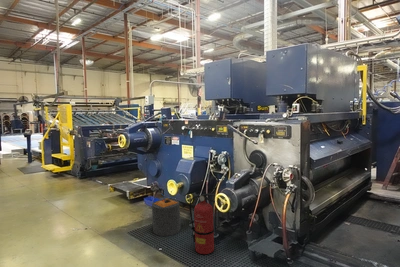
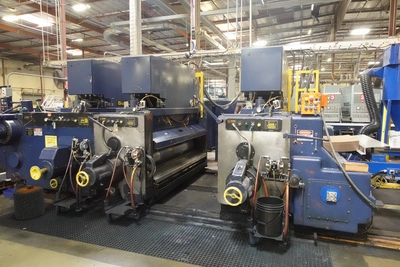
fire extinguisher: present [189,194,215,254] -> none [53,175,79,226]

